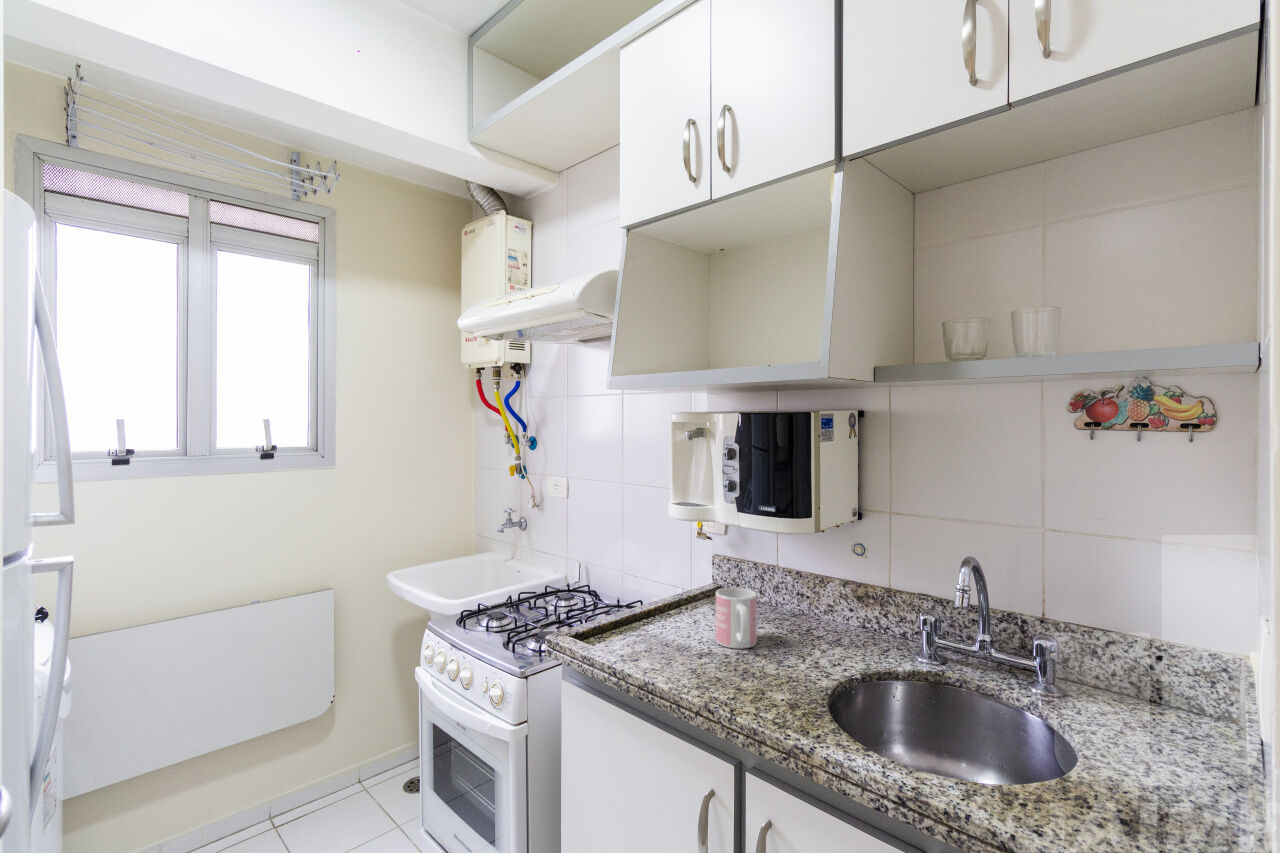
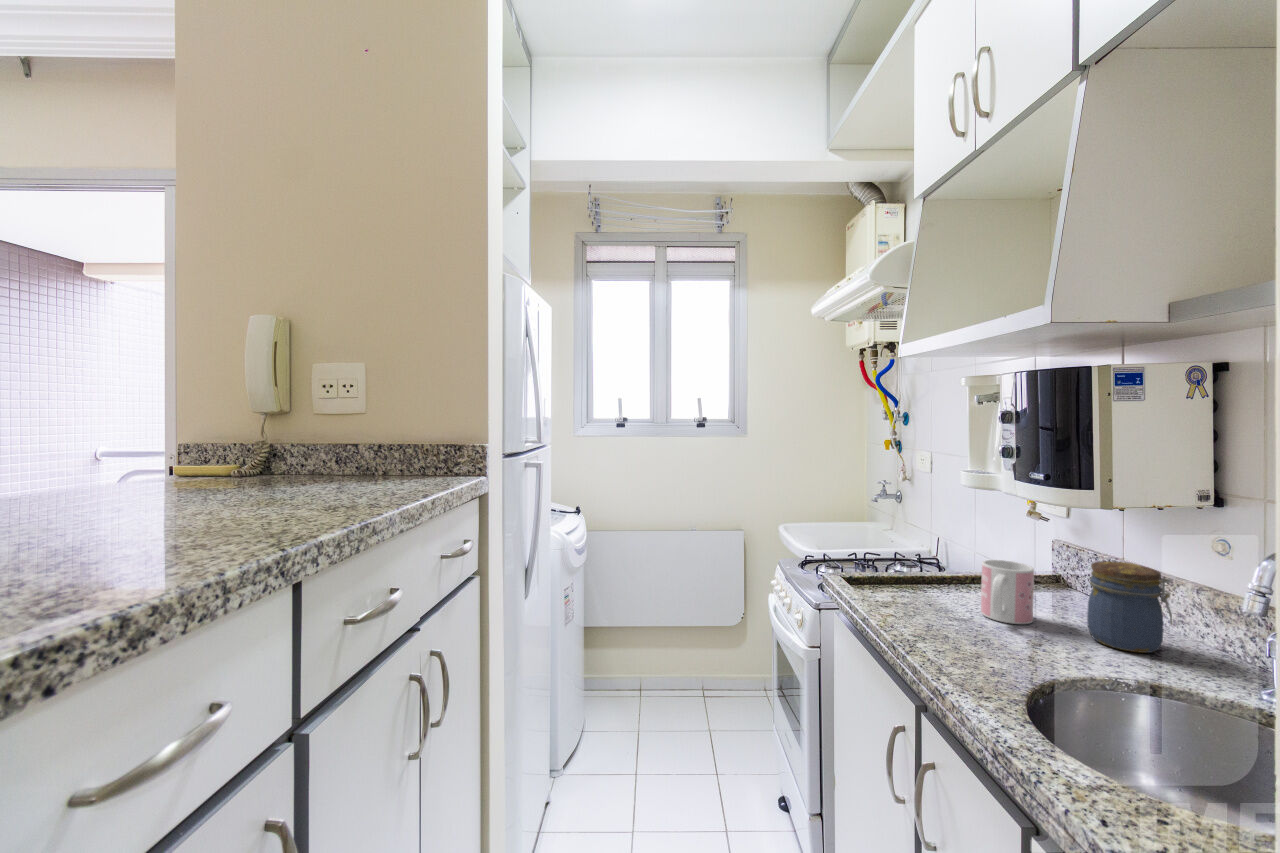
jar: none [795,573,848,648] -> present [1087,561,1172,653]

